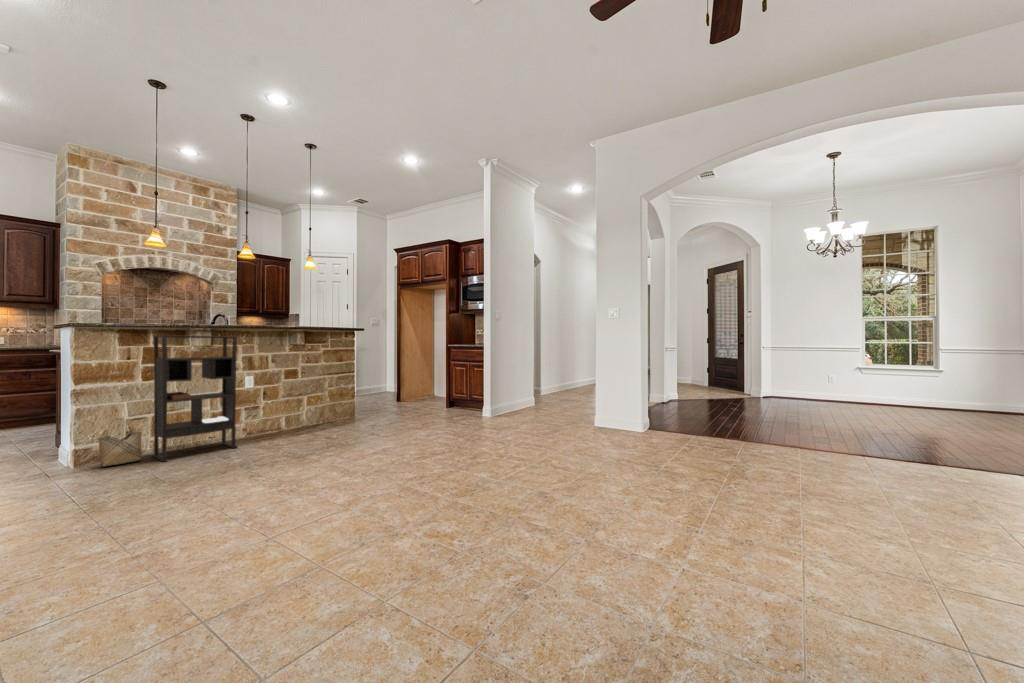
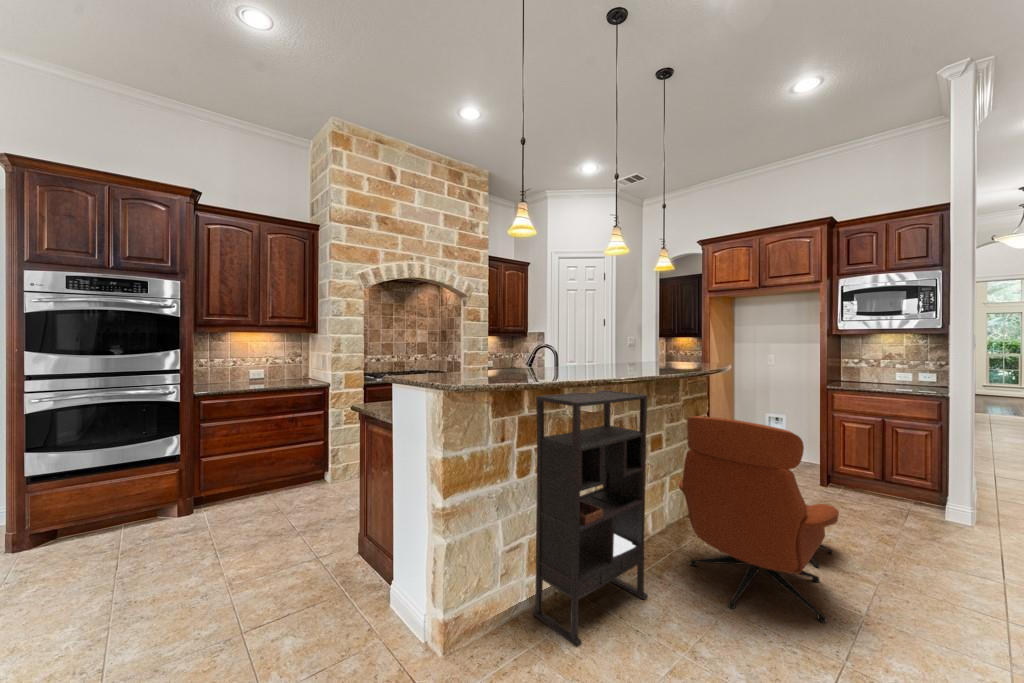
lounge chair: none [267,347,388,448] -> present [679,416,839,623]
woven basket: present [98,420,142,466] -> none [480,552,533,658]

